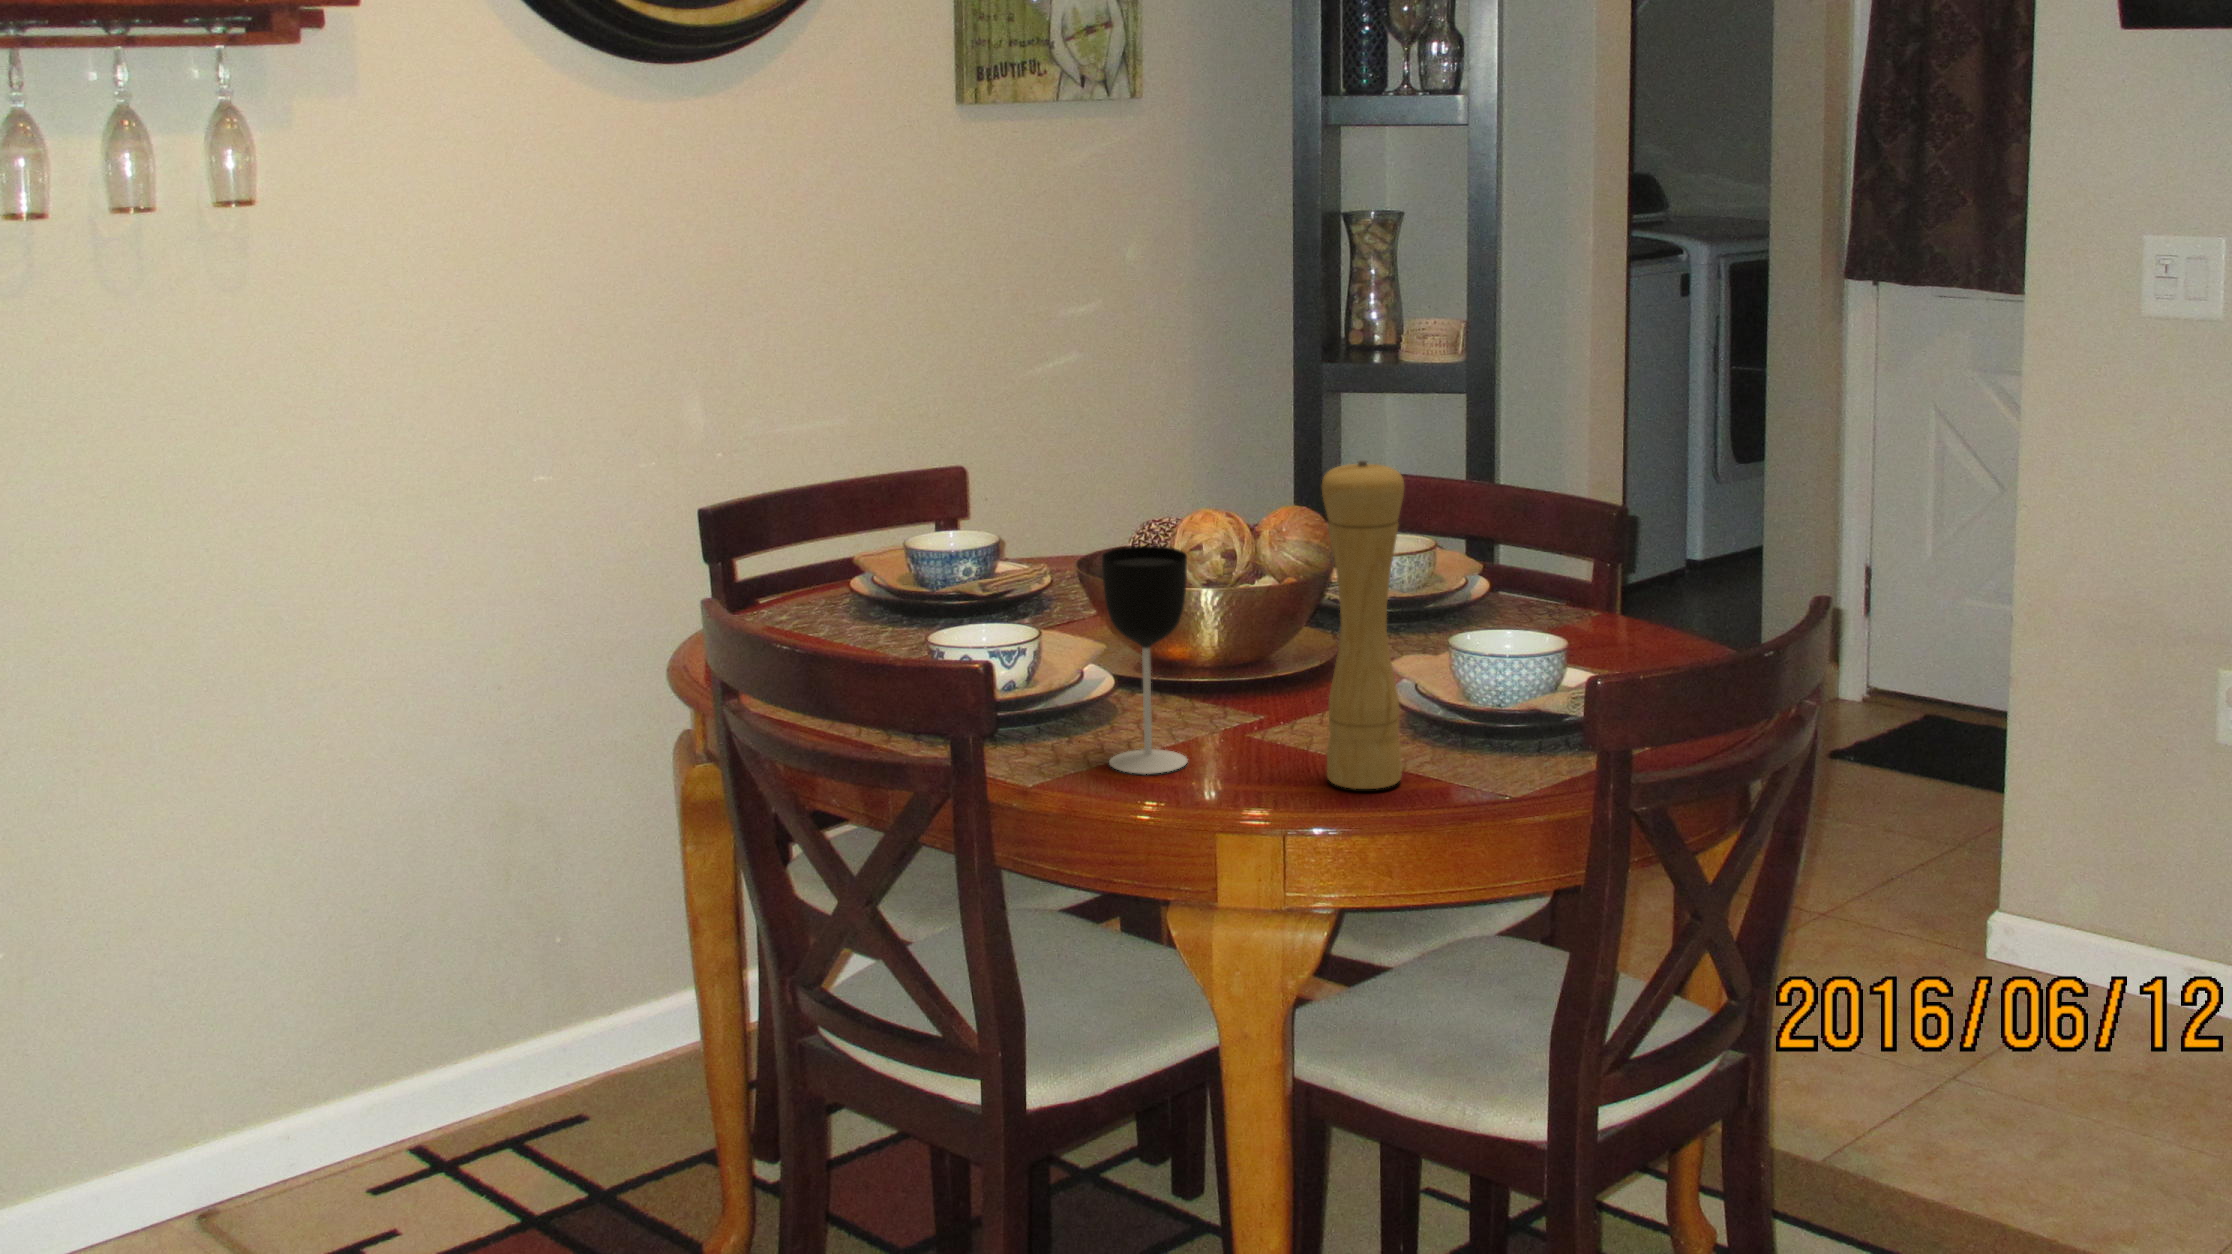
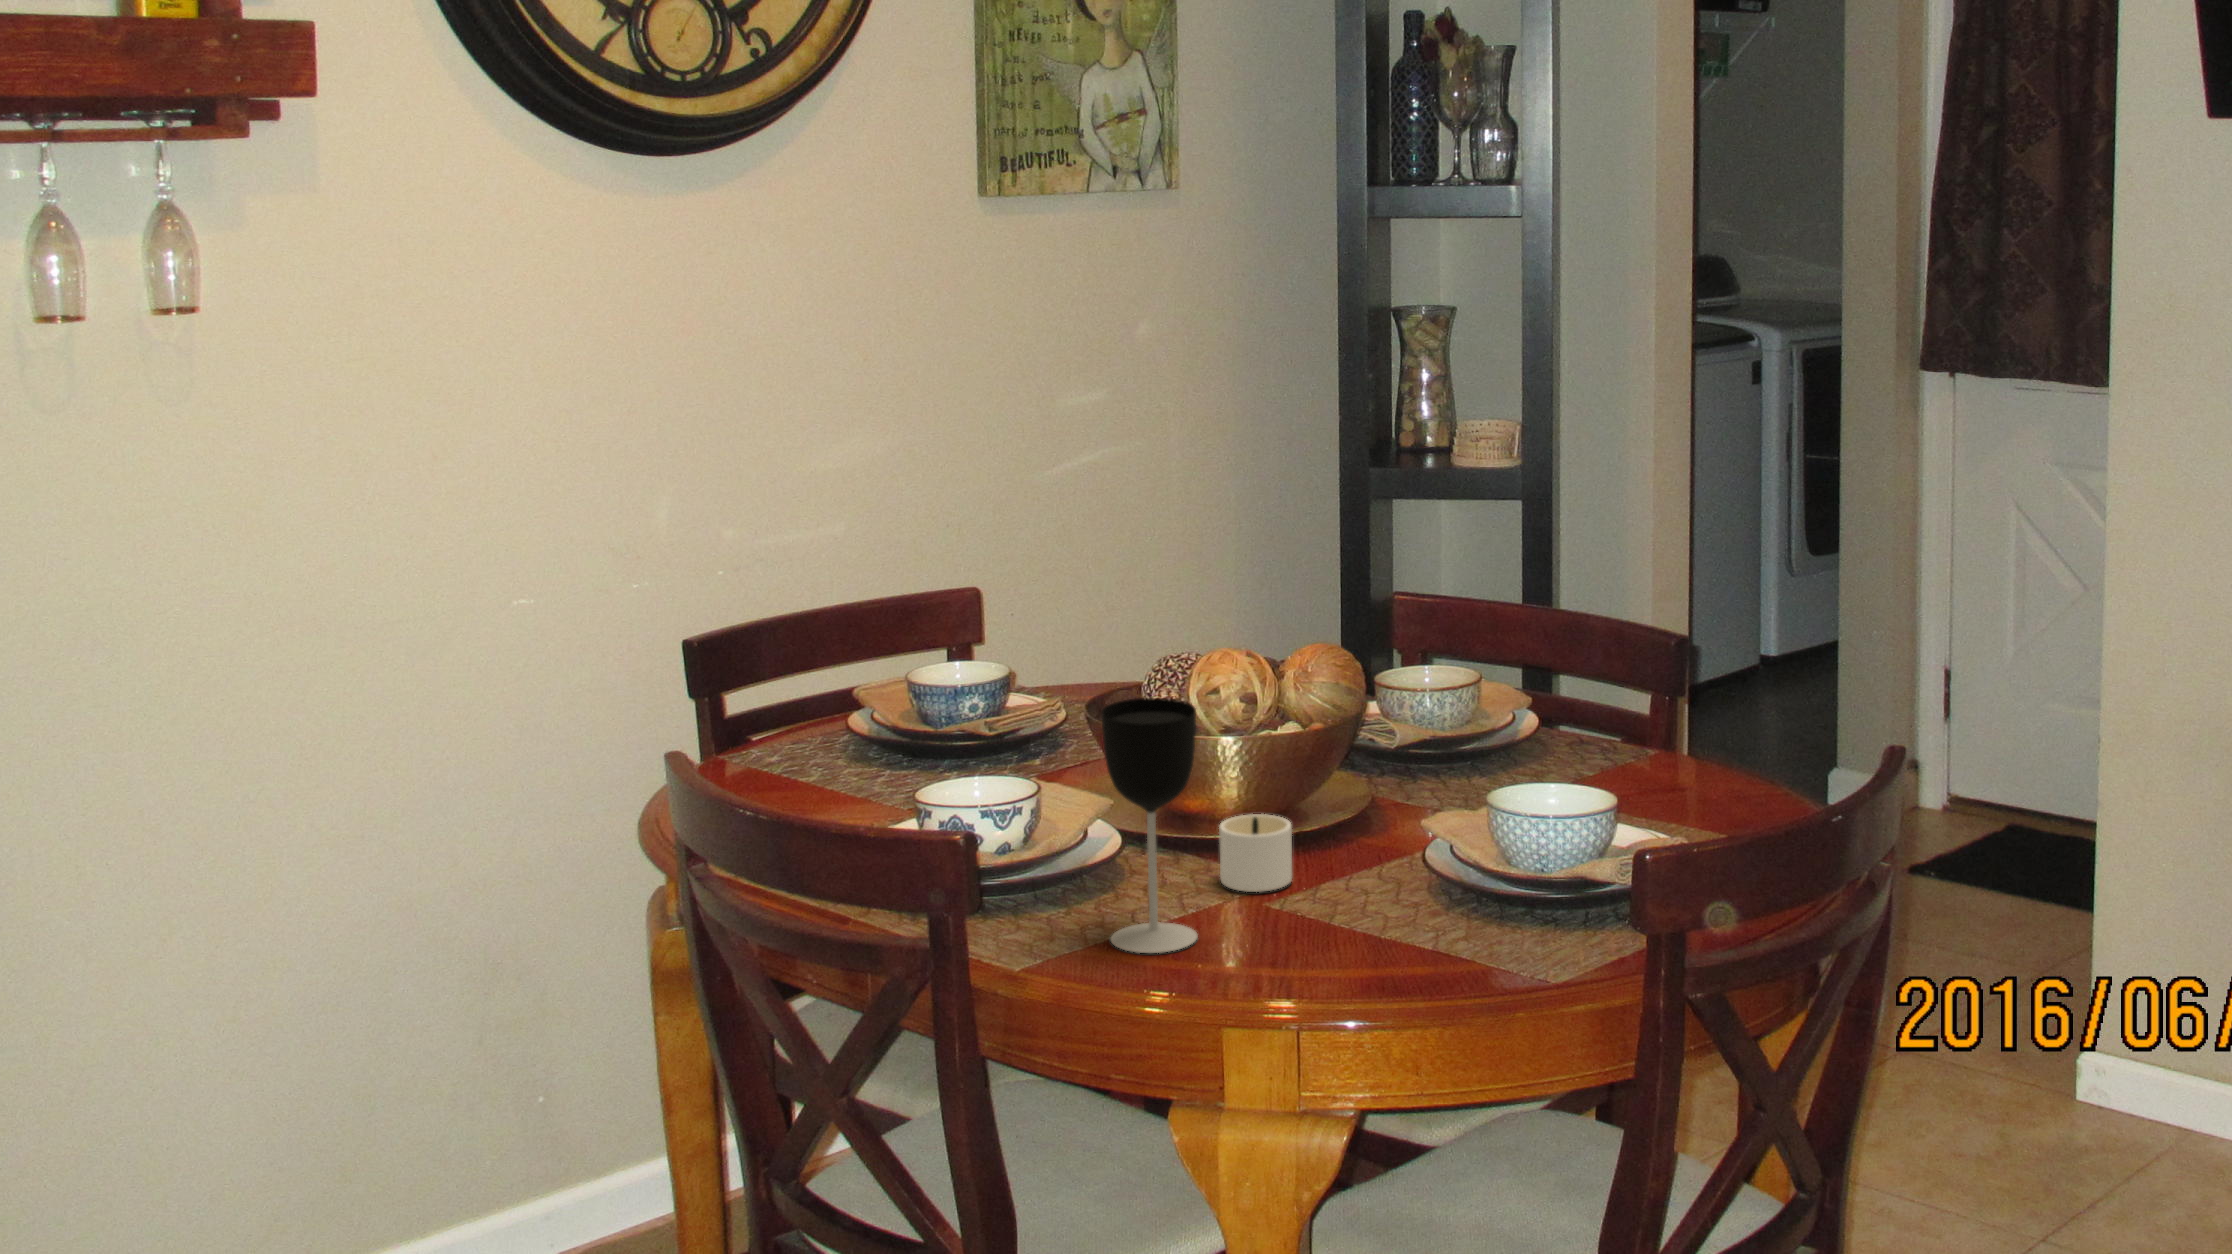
pepper mill: present [1322,460,1404,789] -> none [1342,606,1433,972]
candle: none [1204,657,1301,725] -> present [1219,814,1292,892]

